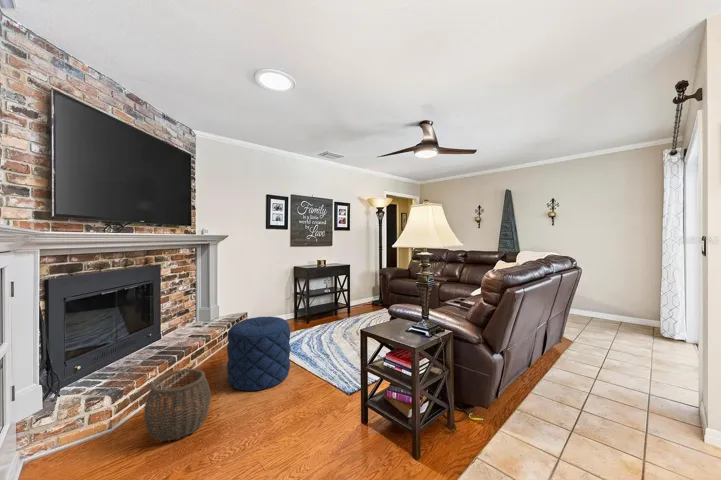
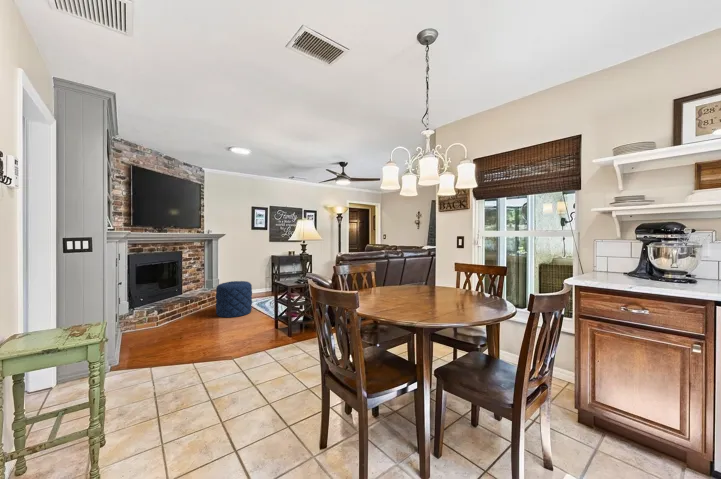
woven basket: present [144,369,211,442] -> none [172,301,204,329]

